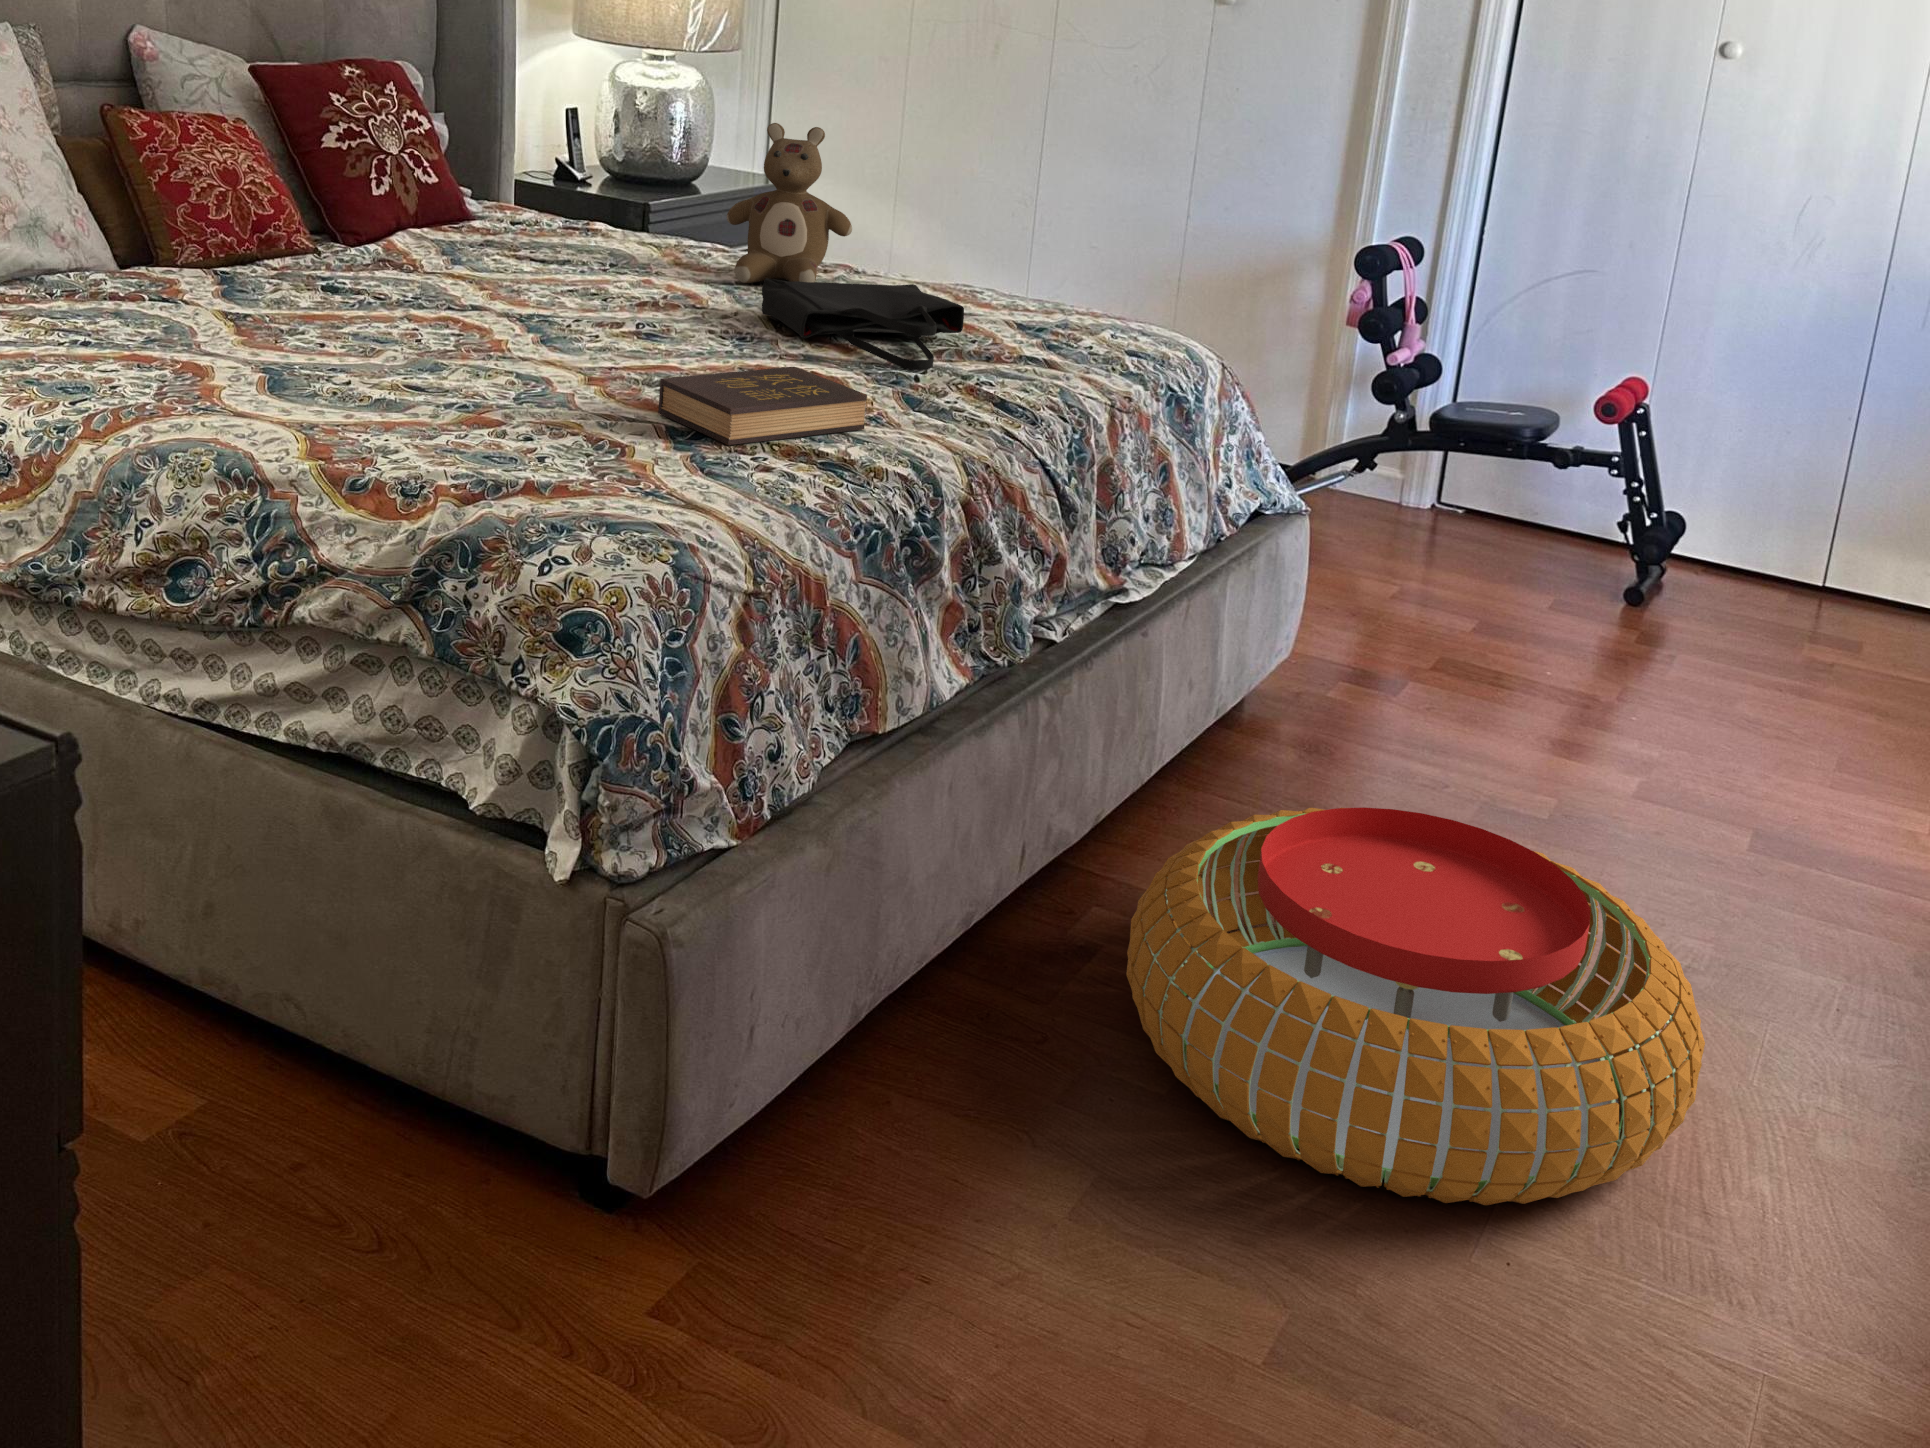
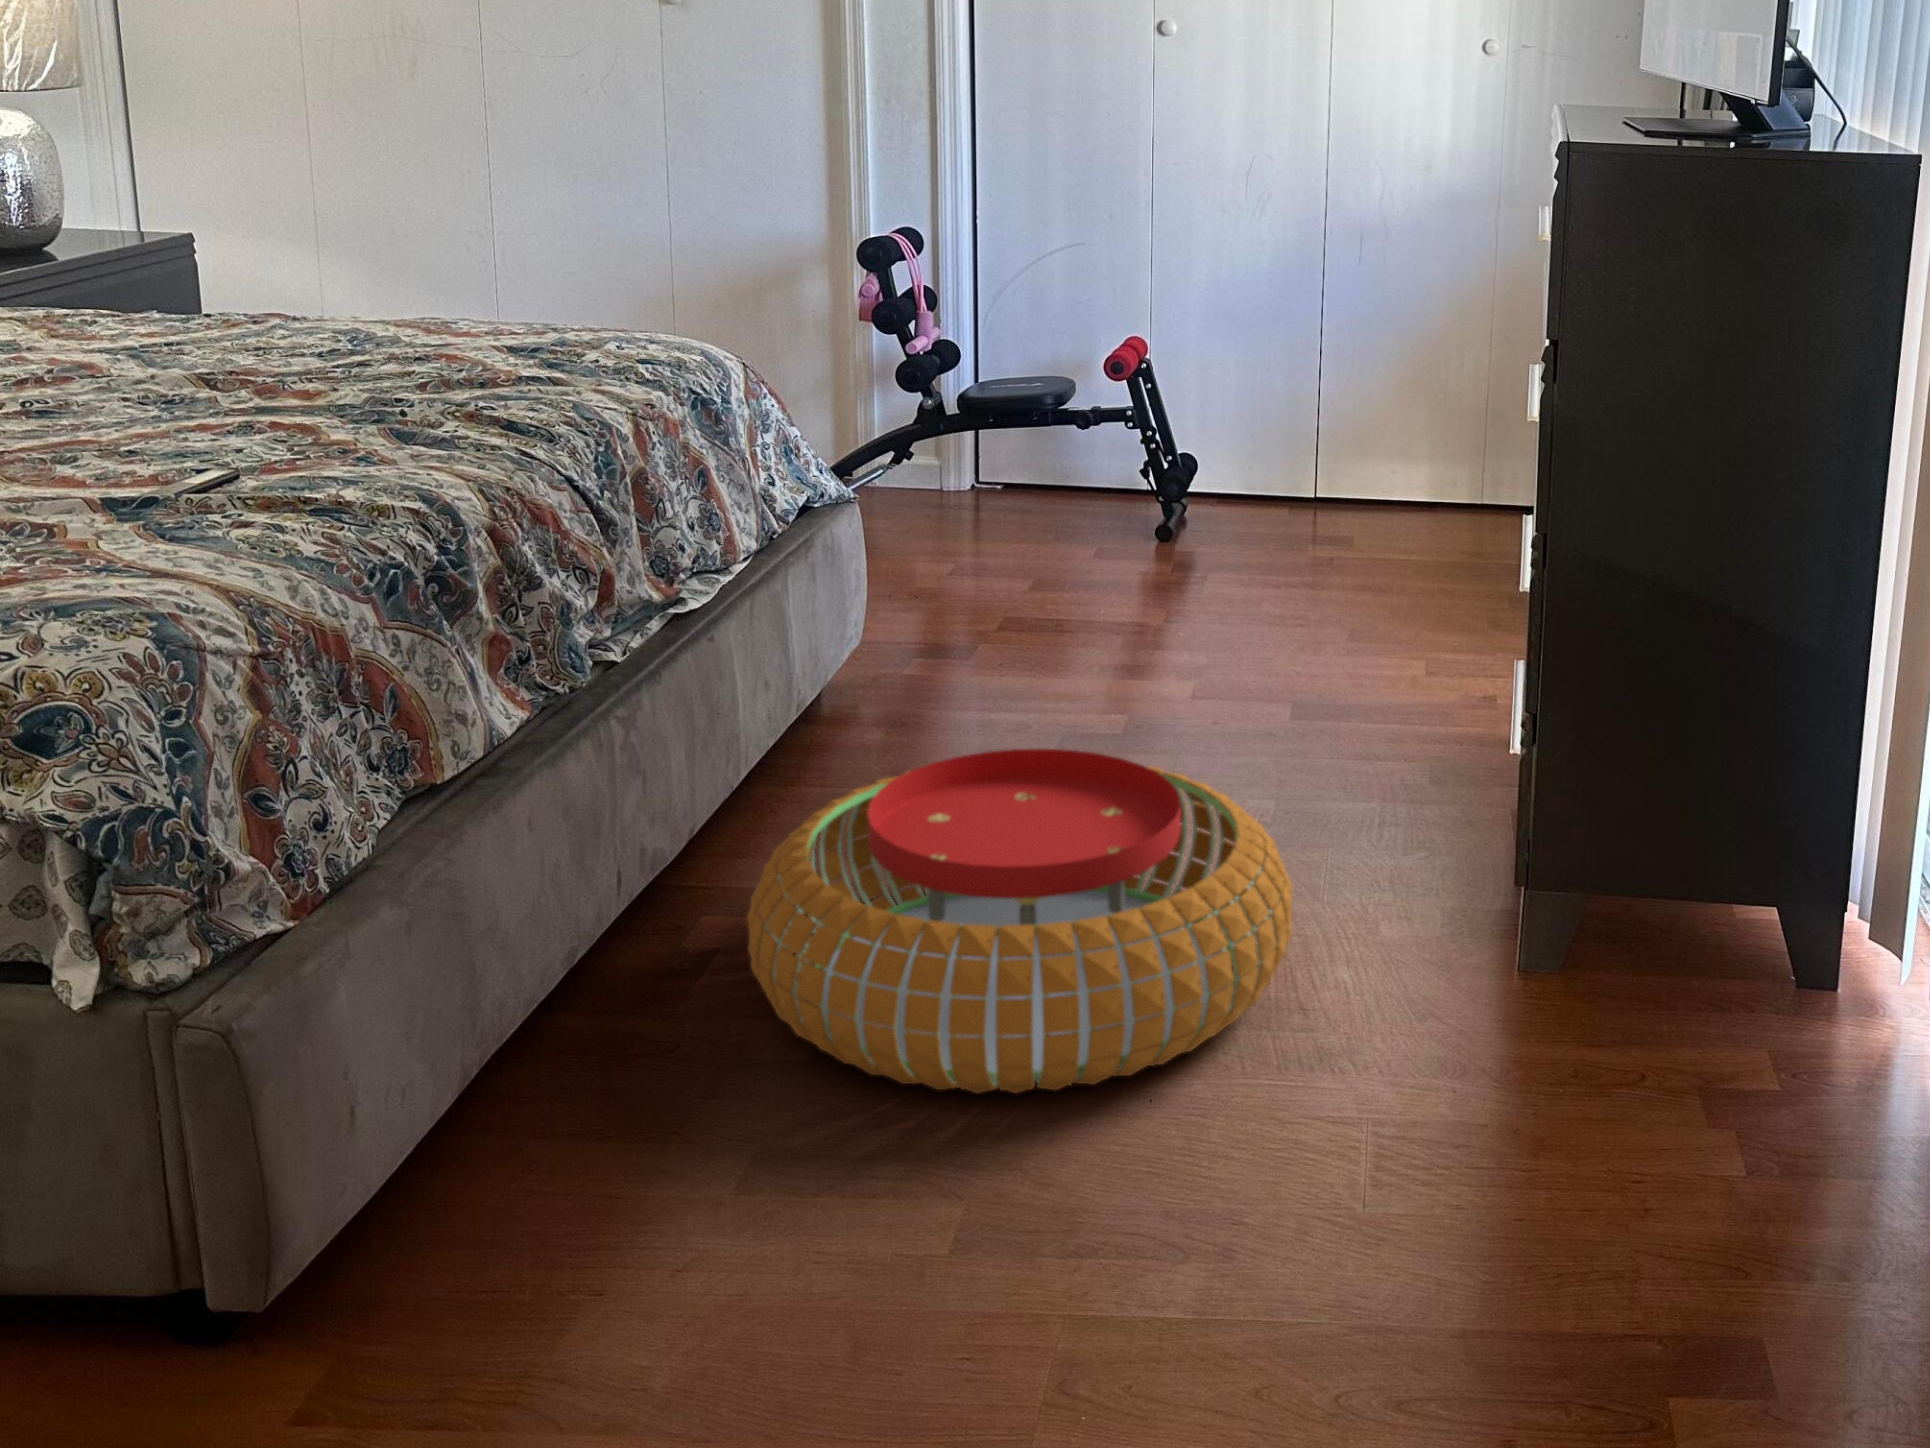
stuffed bear: present [727,123,852,283] -> none [113,156,282,345]
tote bag: present [762,278,964,370] -> none [182,319,444,406]
hardback book: present [658,367,867,445] -> none [81,416,354,508]

